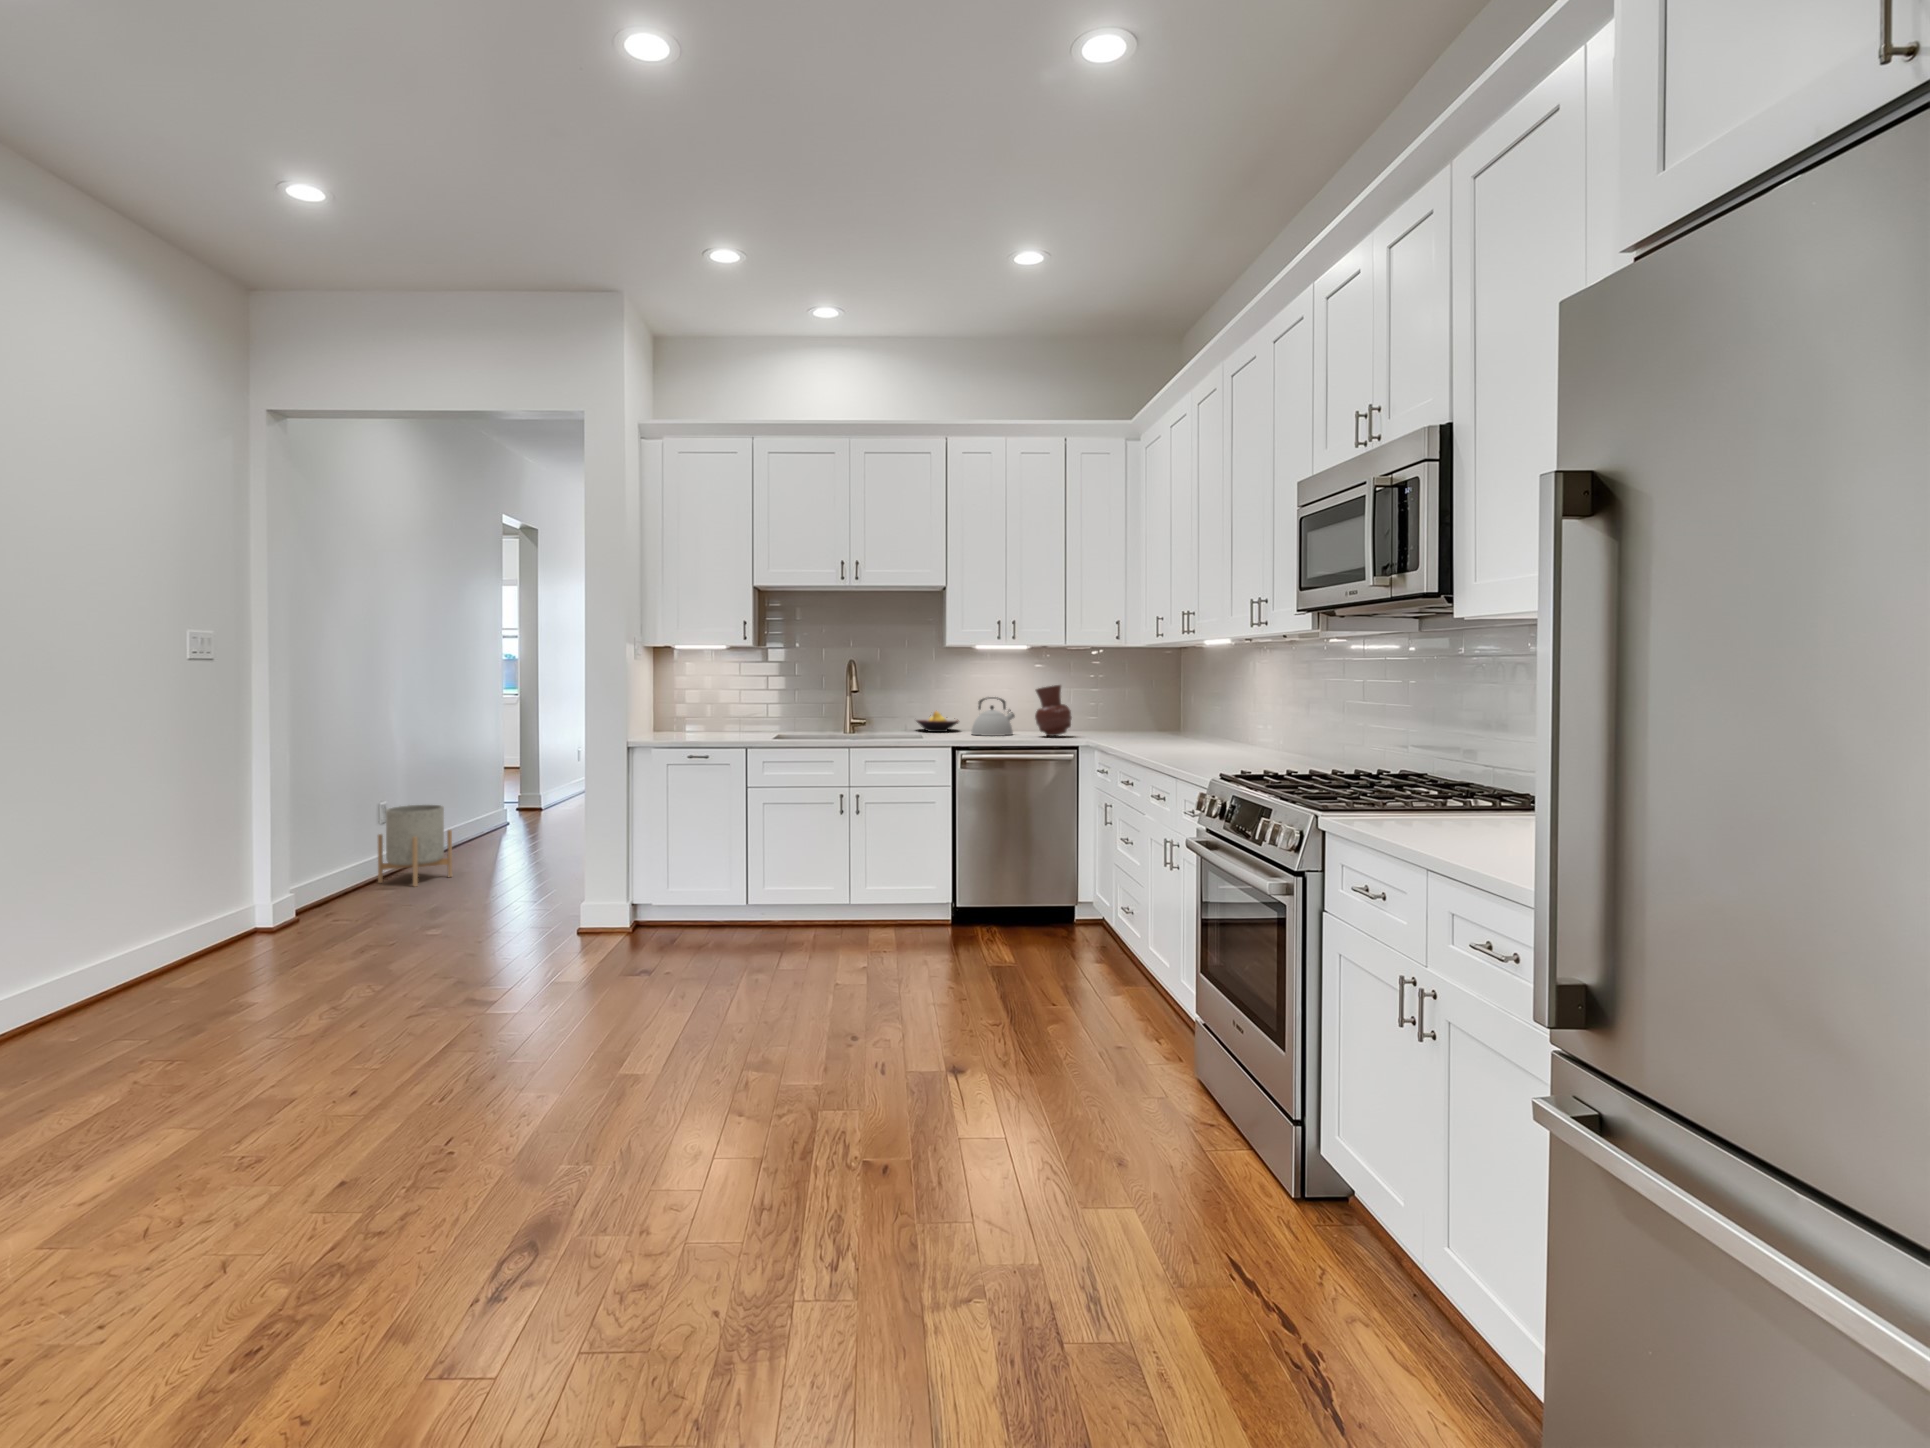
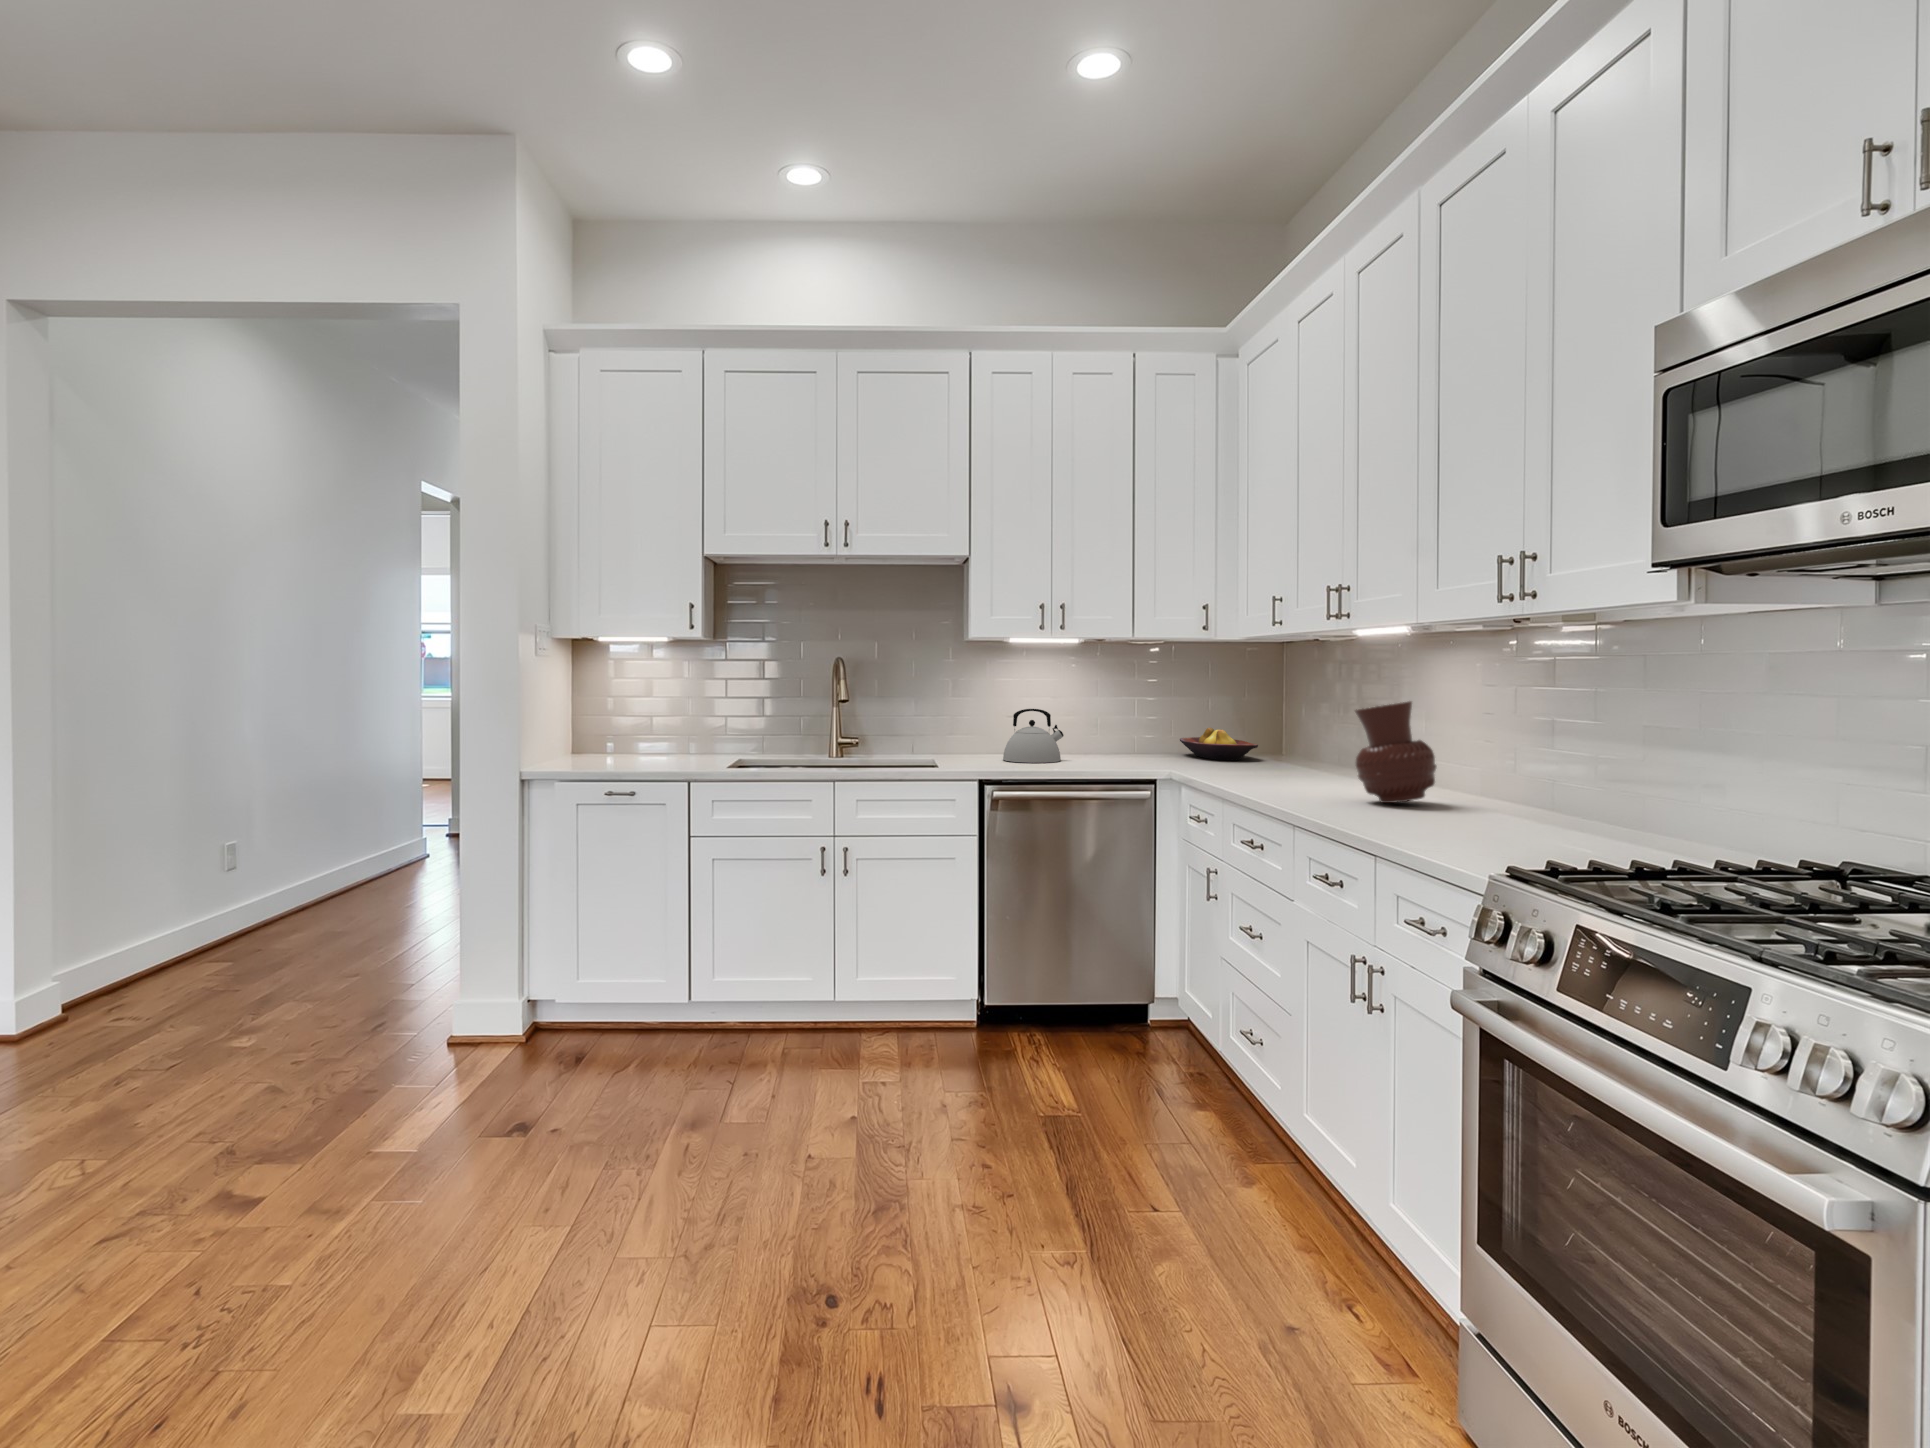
vase: present [1035,685,1072,736] -> present [1355,701,1437,803]
fruit bowl: present [917,711,959,732] -> present [1180,728,1258,761]
planter: present [378,805,452,886] -> none [216,844,319,955]

